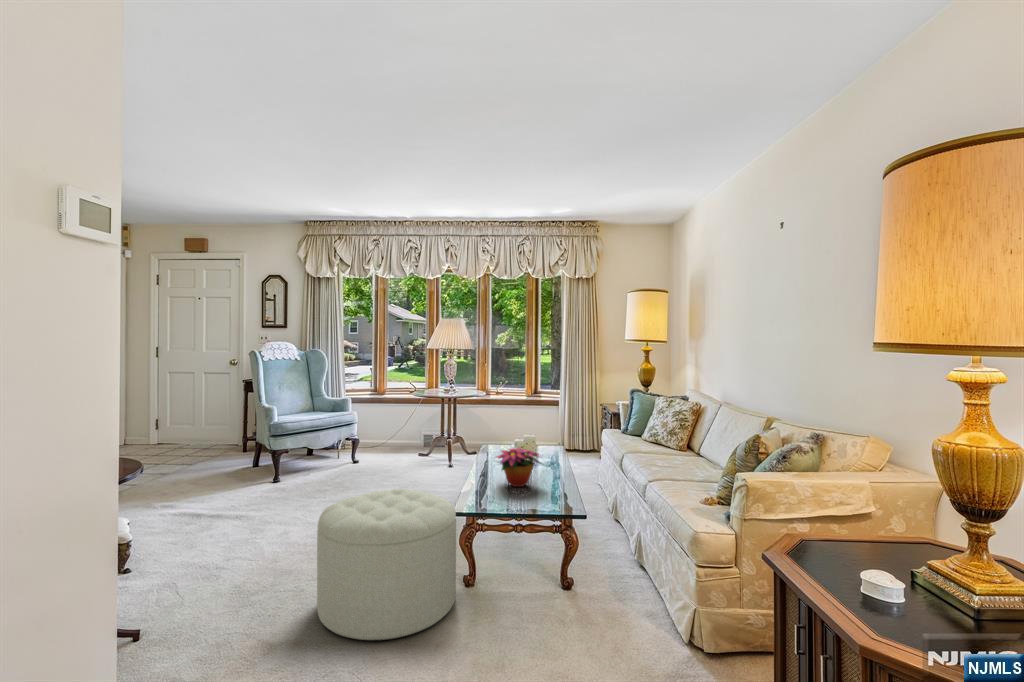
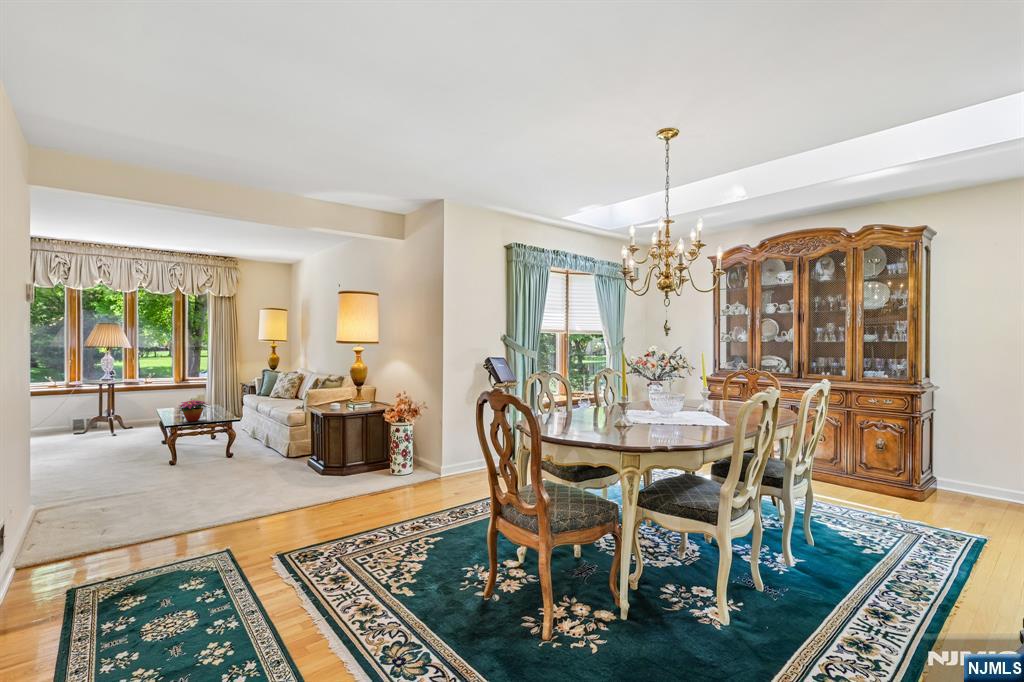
ottoman: present [317,489,456,641] -> none [67,425,162,495]

